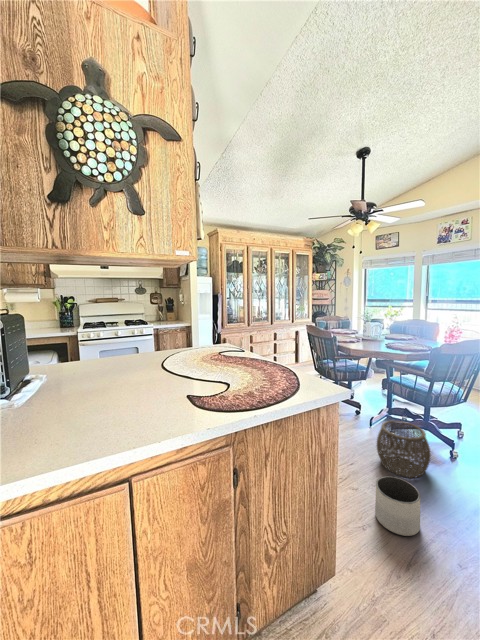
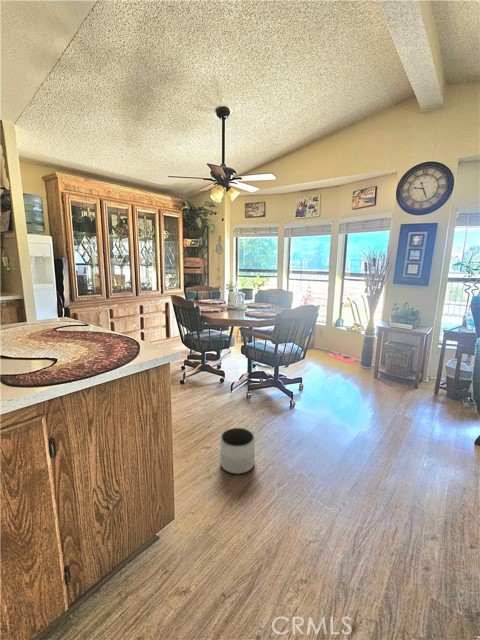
woven basket: present [377,421,431,478] -> none [230,381,272,428]

